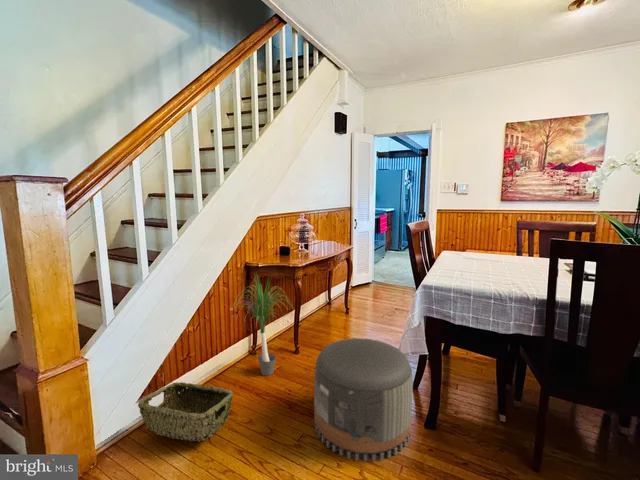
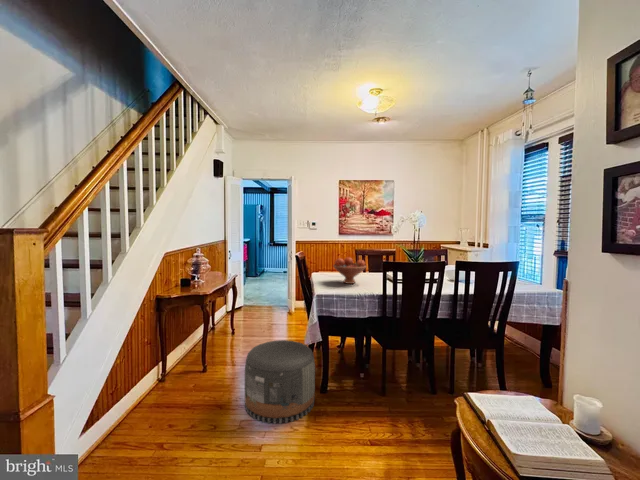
fruit bowl: none [465,231,525,273] -> present [333,257,366,284]
potted plant: present [239,282,281,376] -> none [148,301,214,393]
woven basket: present [138,382,233,442] -> none [87,403,178,459]

